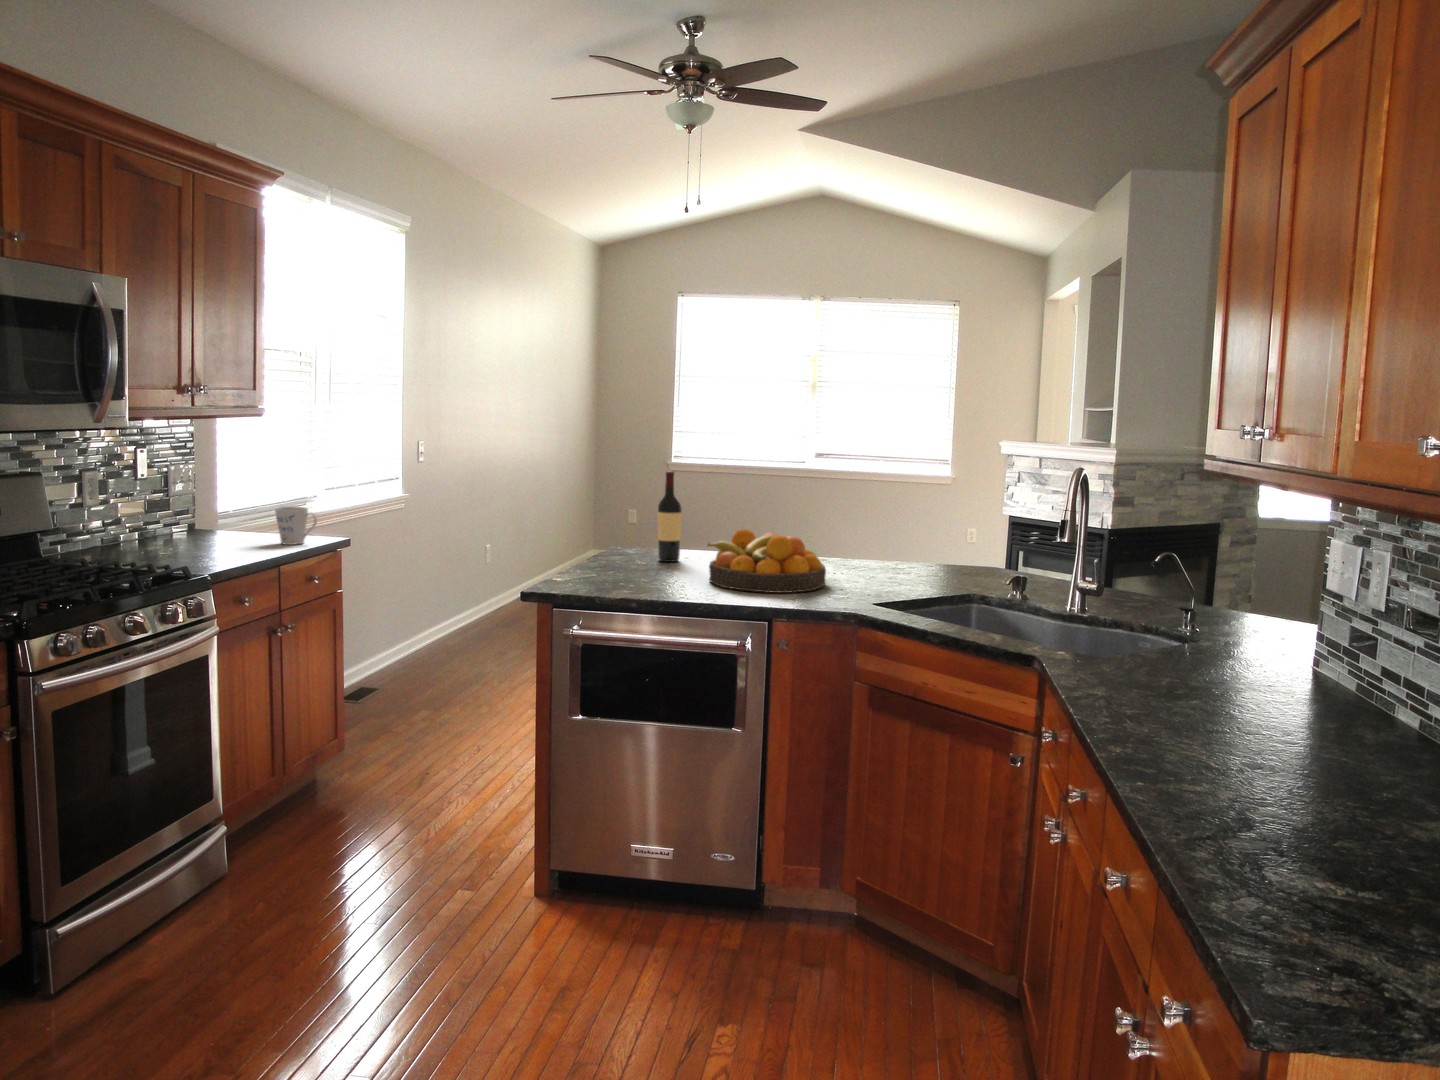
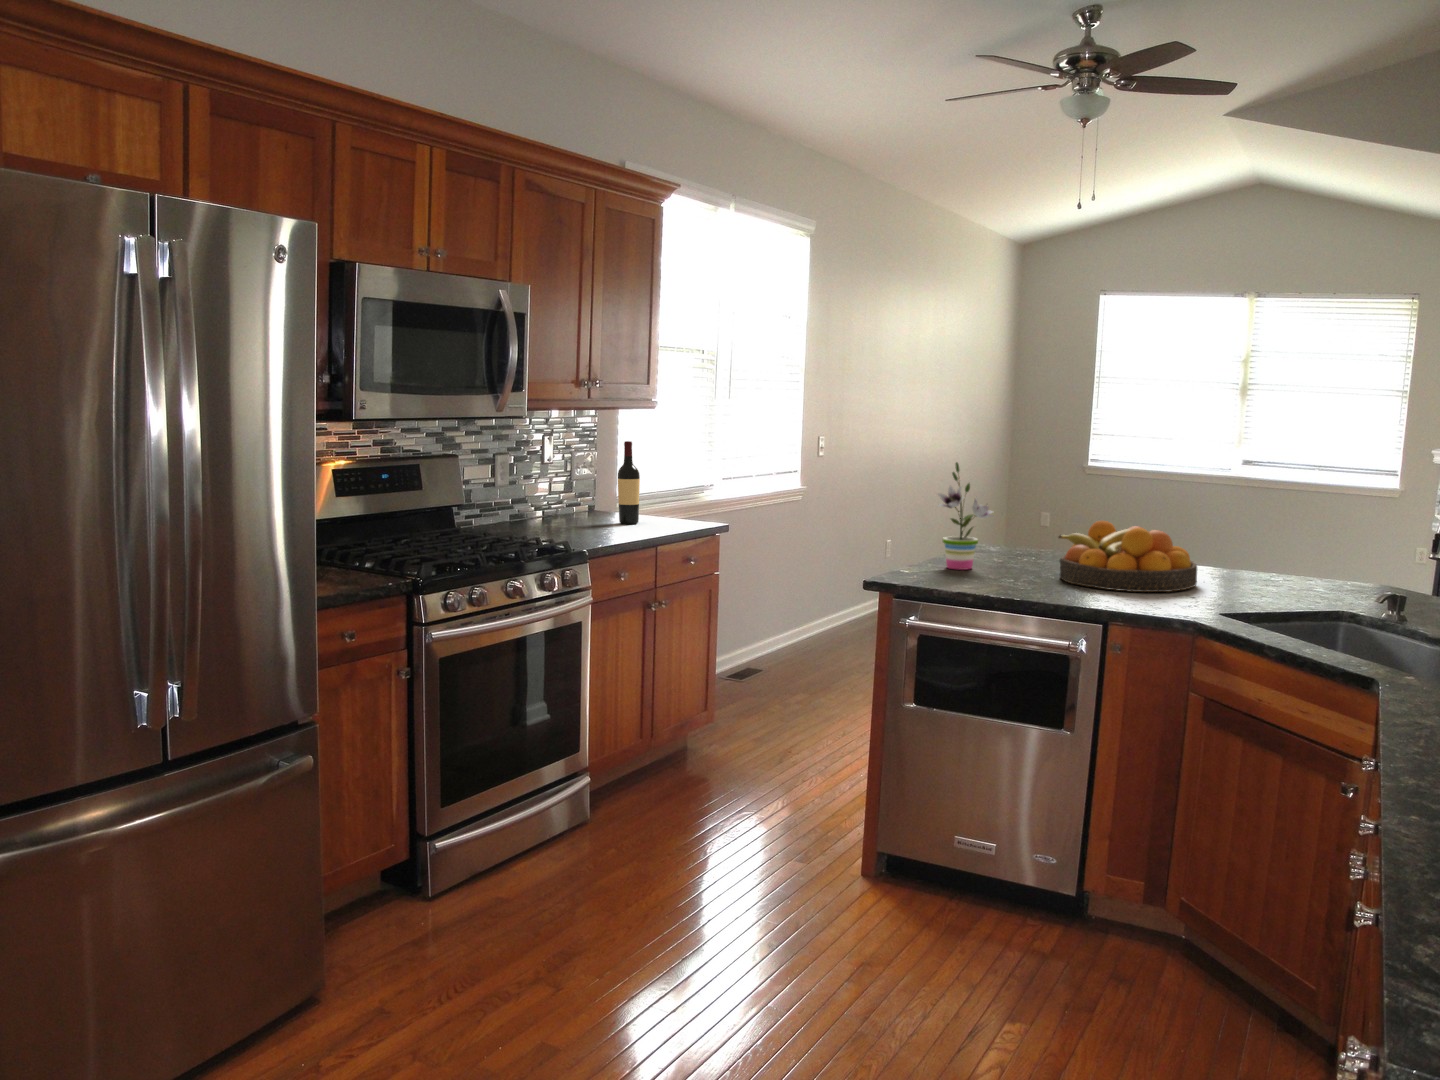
wine bottle: present [658,471,682,562] -> present [618,441,640,524]
potted plant: none [594,476,649,578] -> present [938,462,993,570]
mug: present [275,507,317,545] -> none [652,492,689,527]

